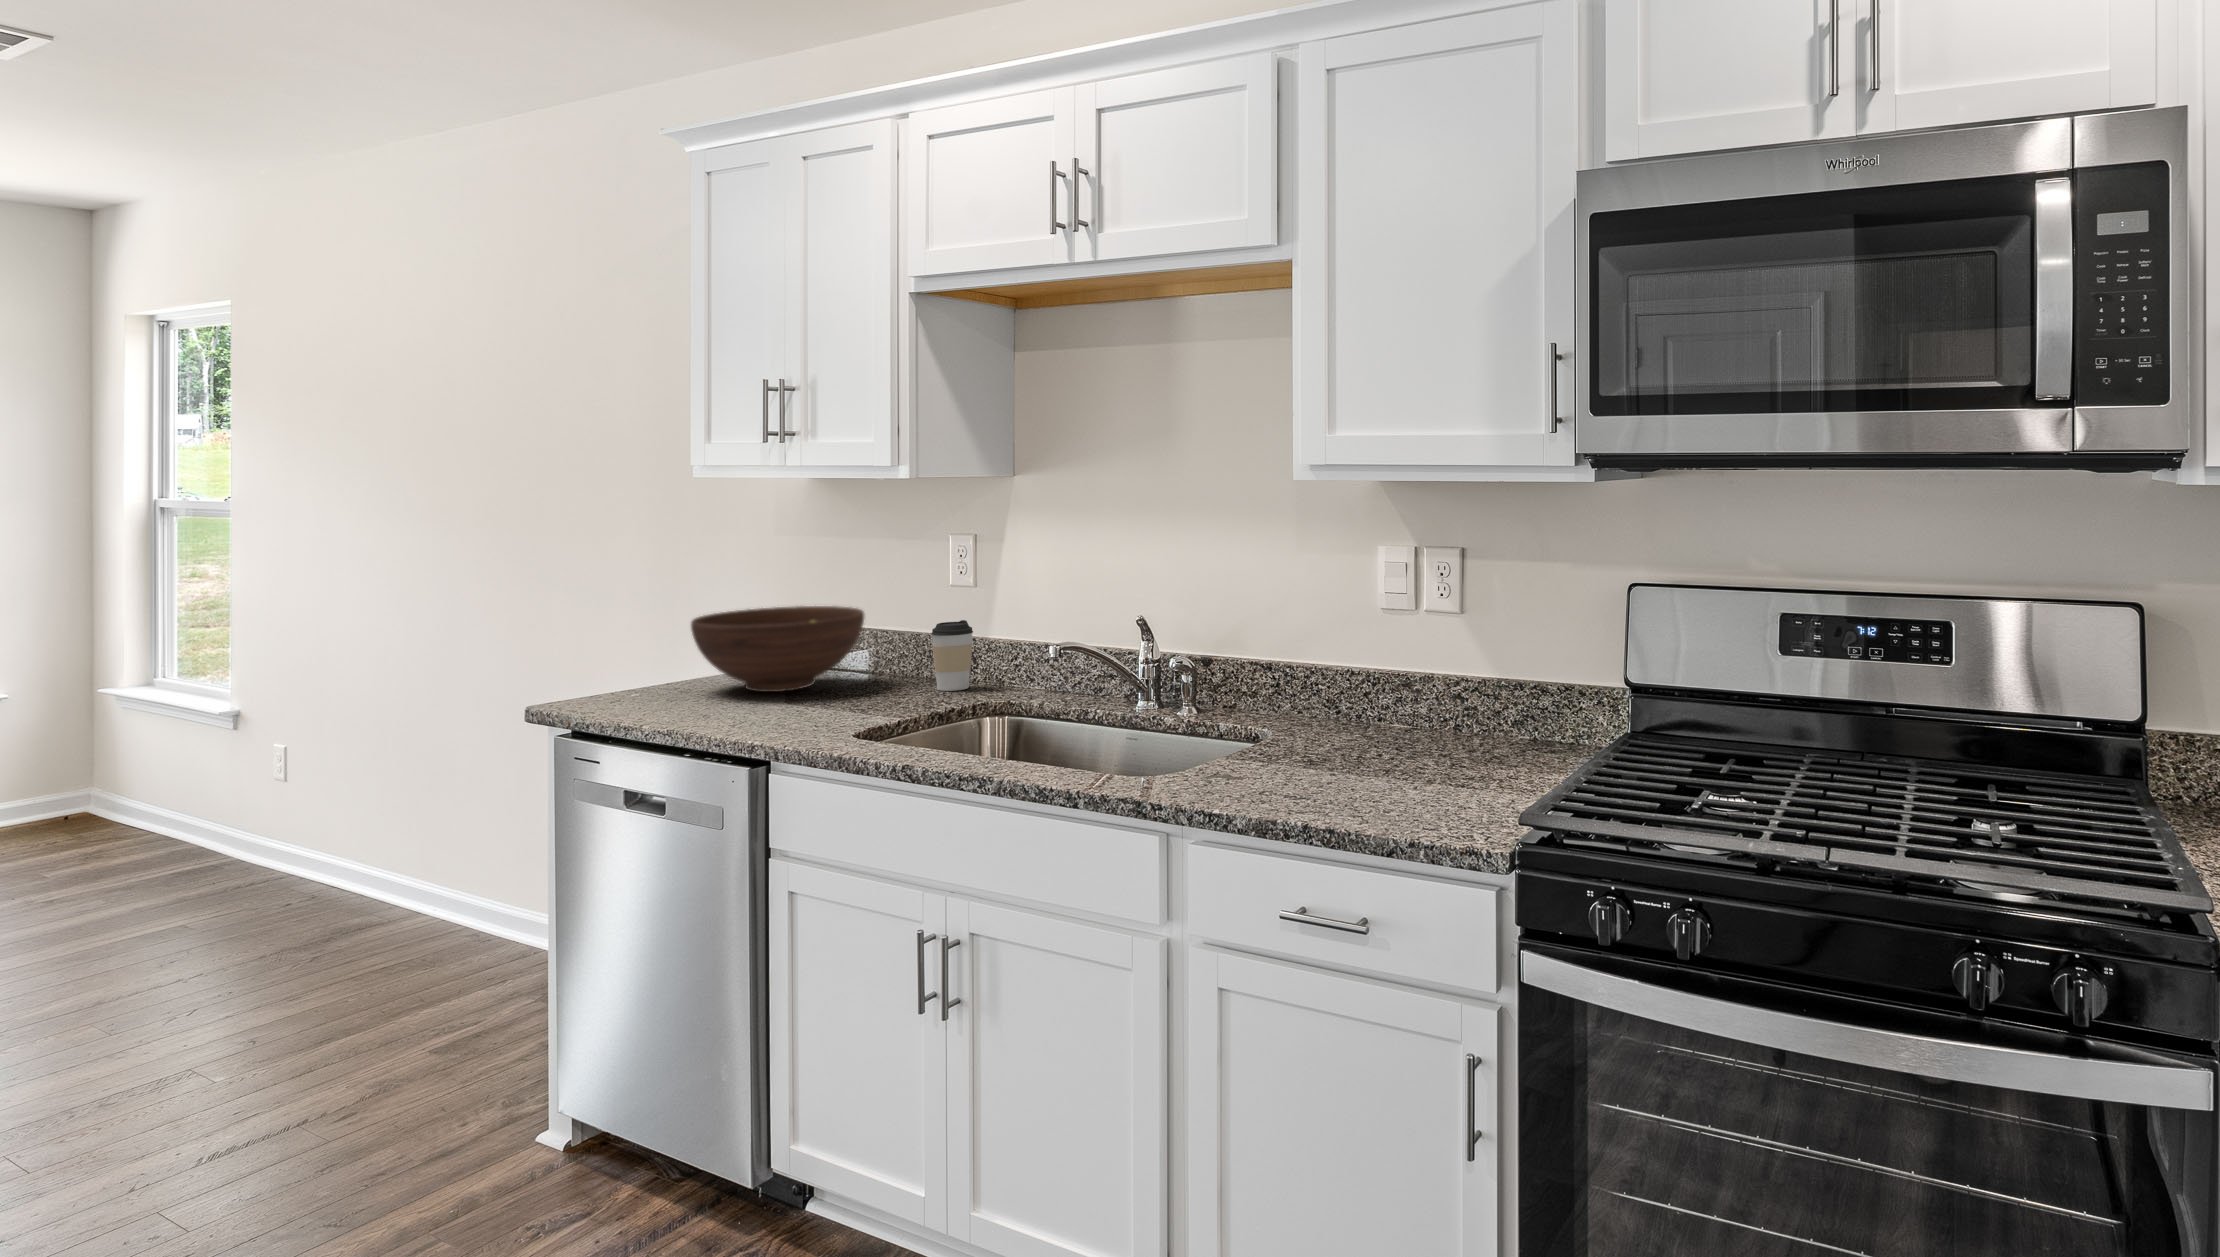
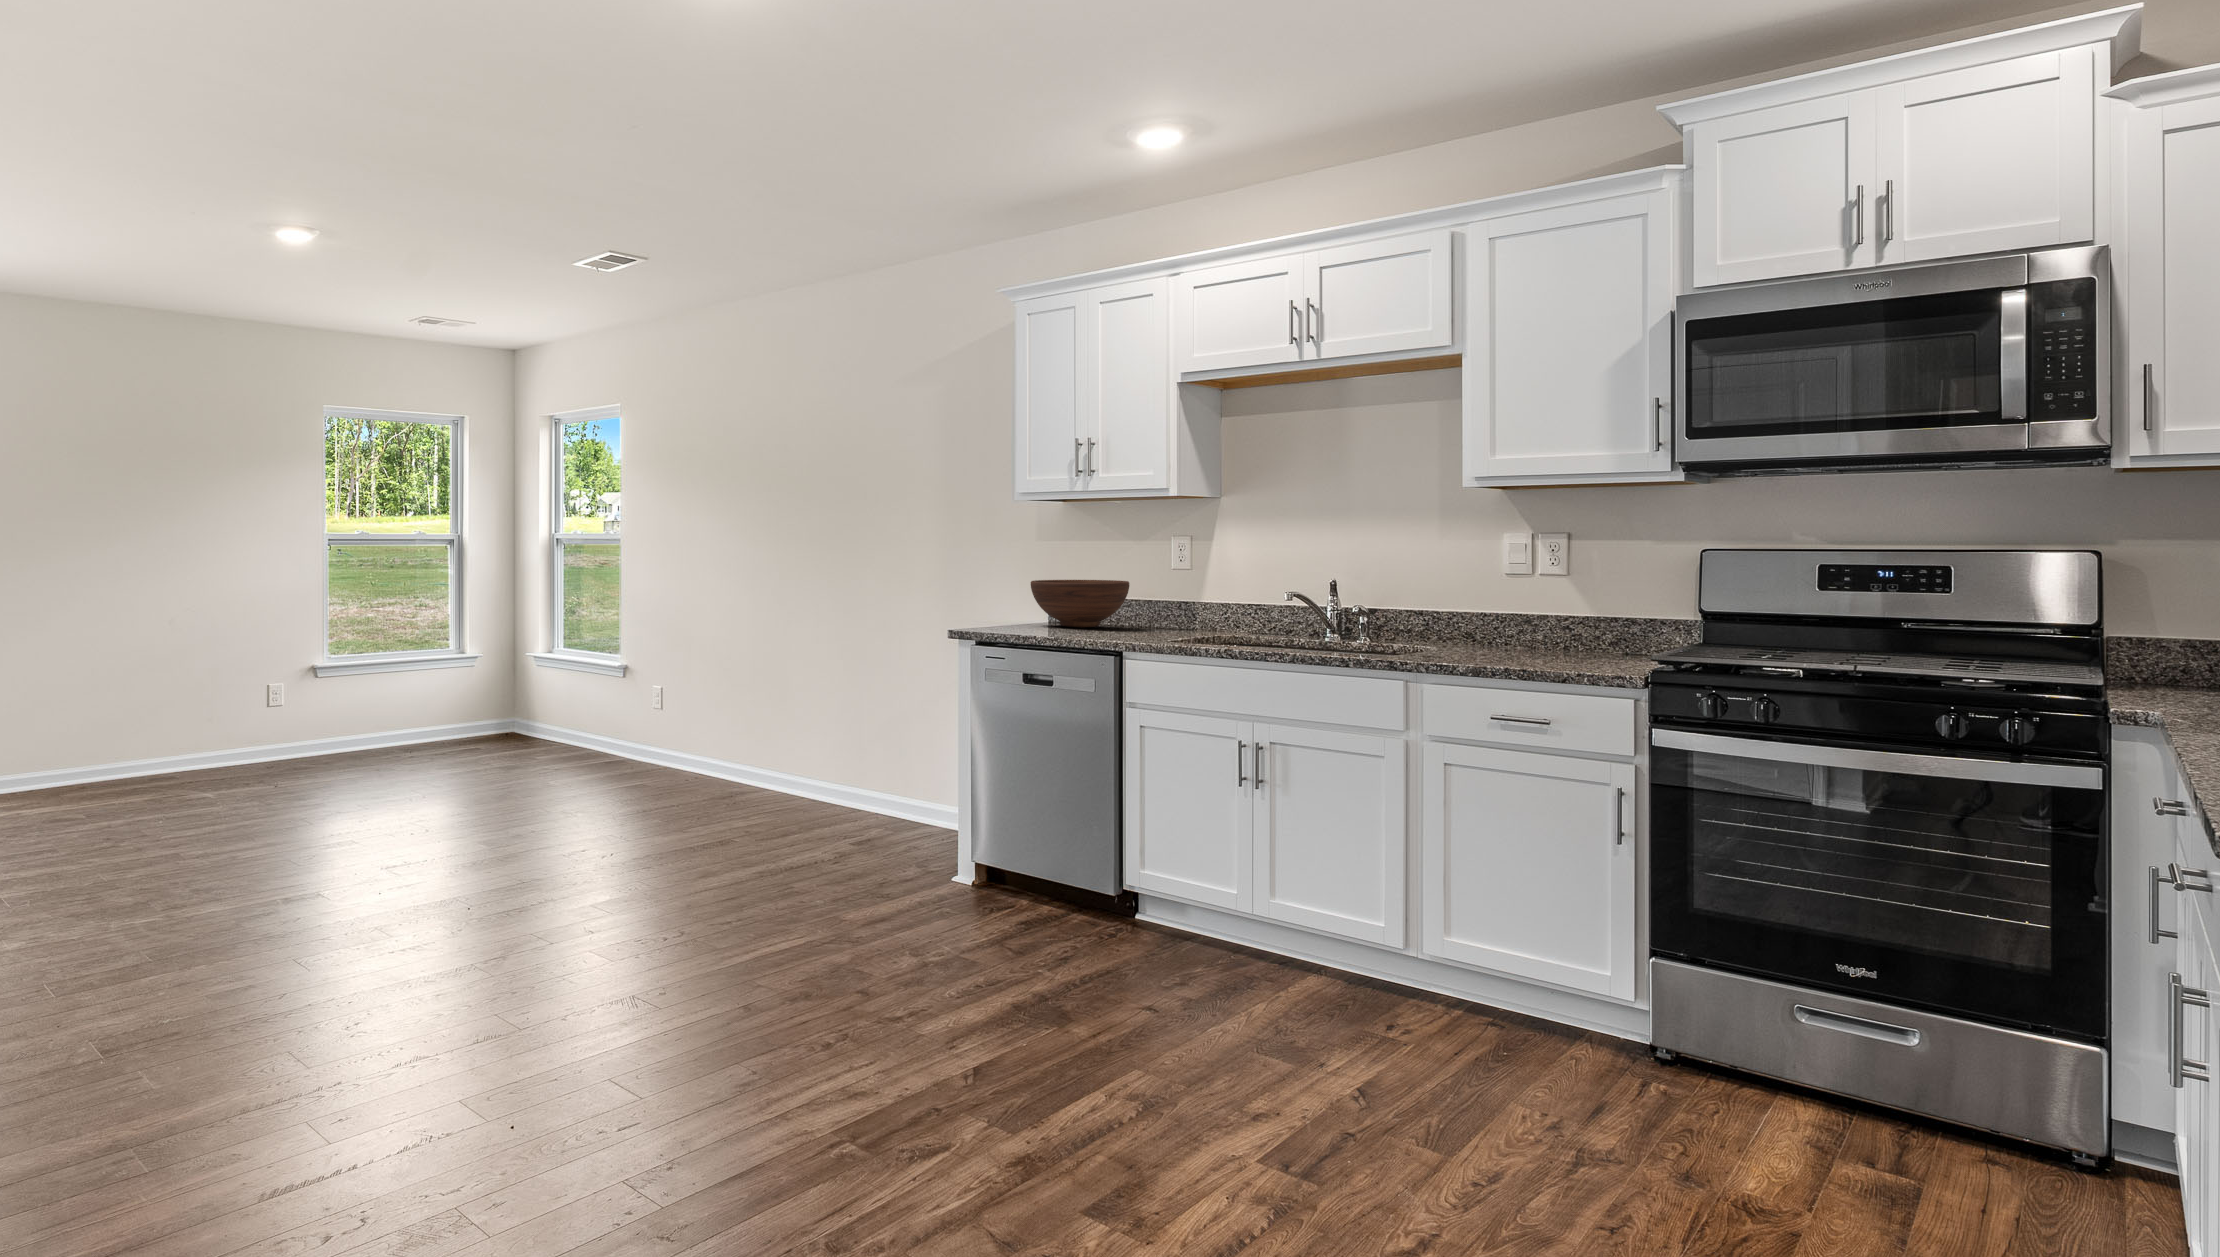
coffee cup: present [931,620,973,691] -> none [1173,589,1199,632]

